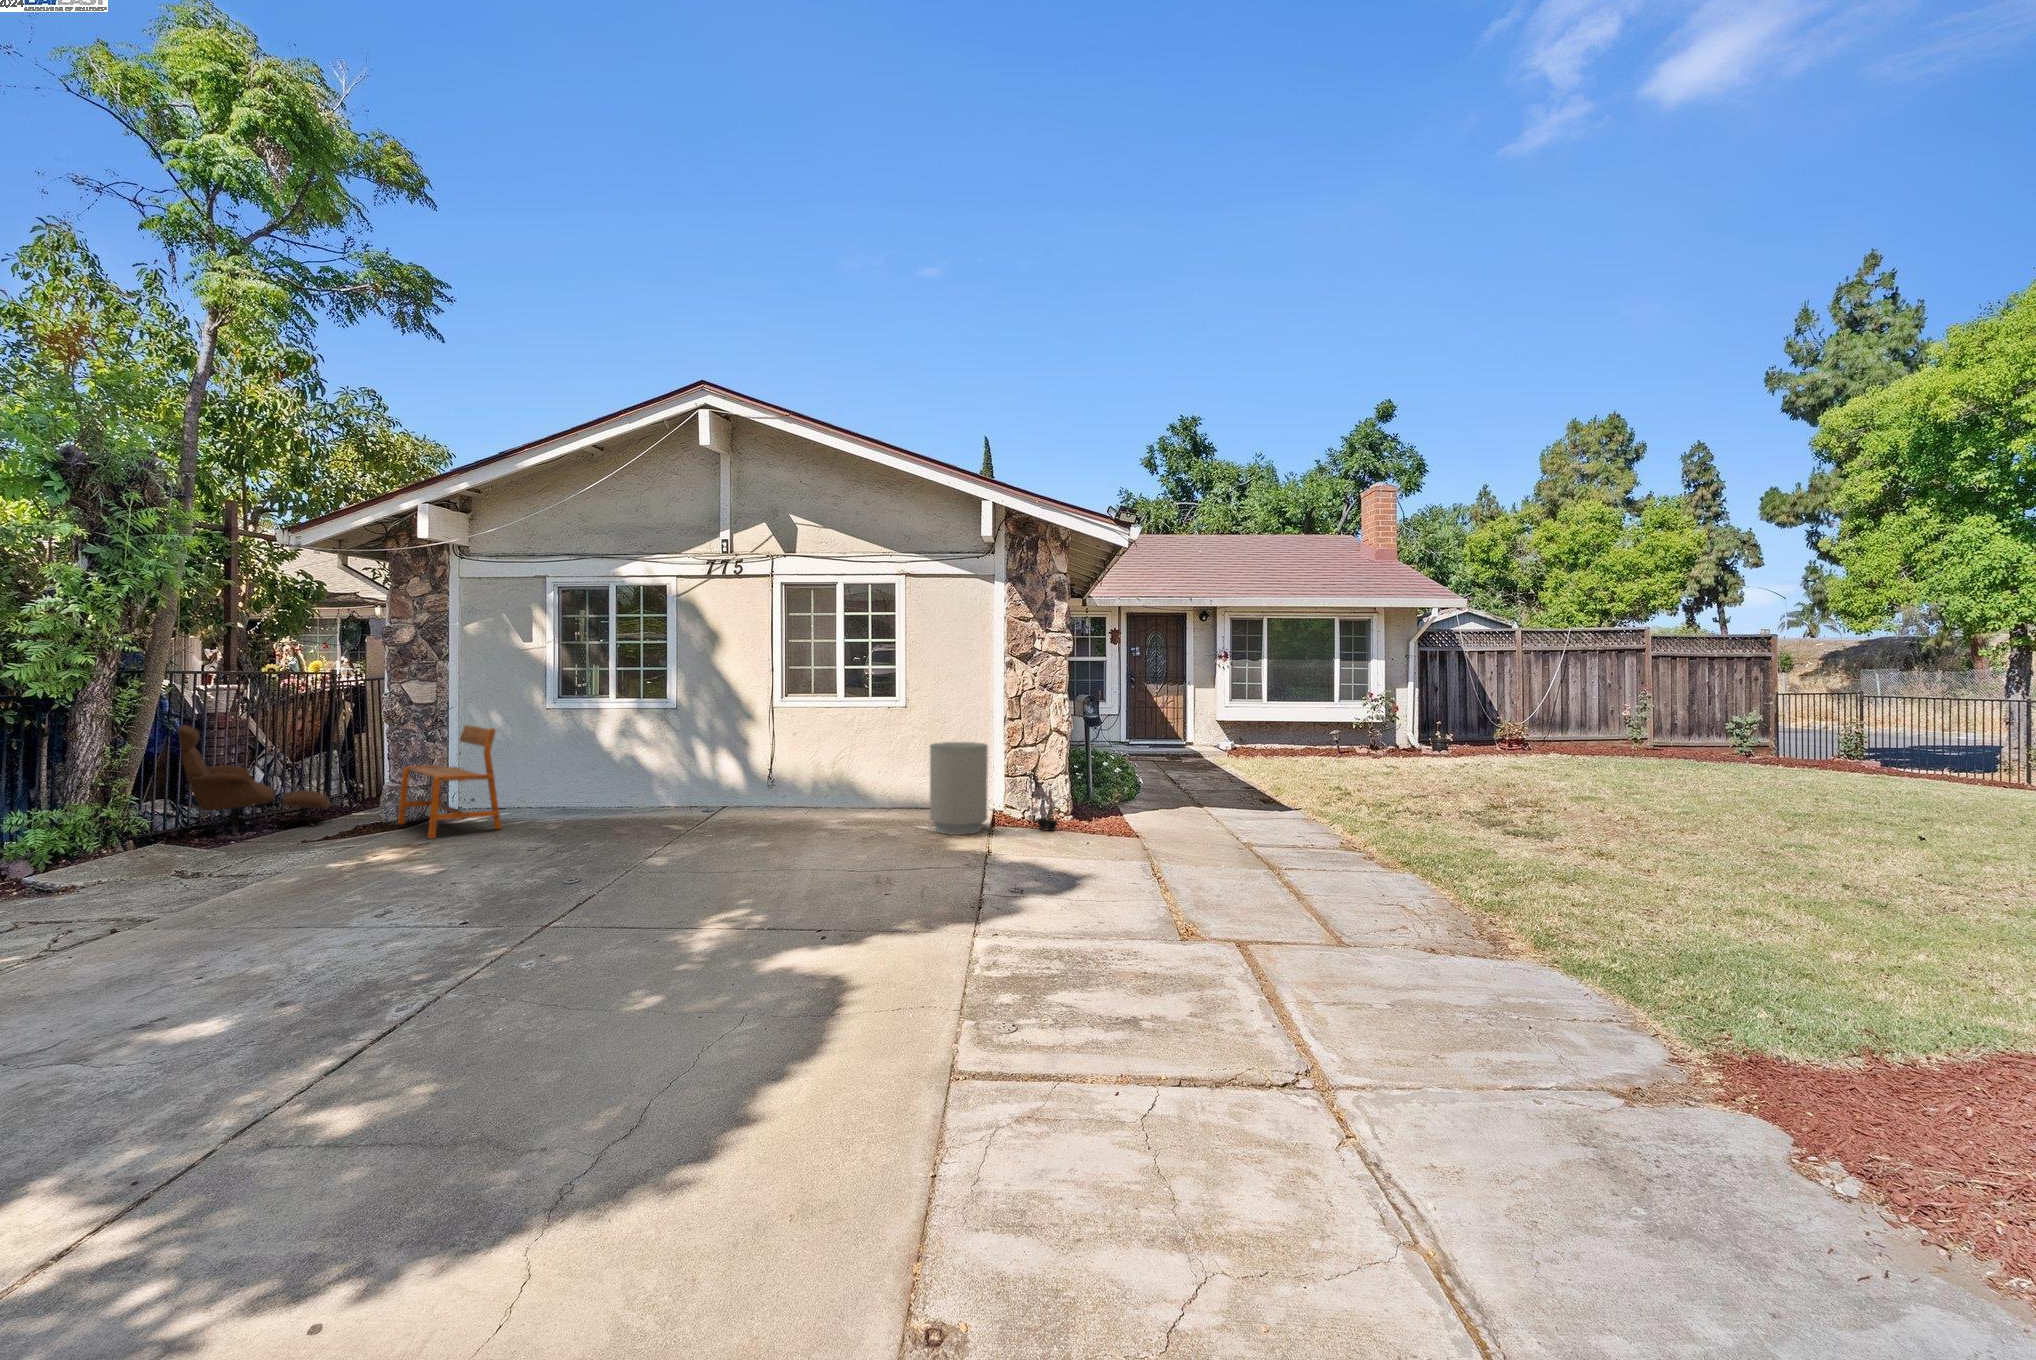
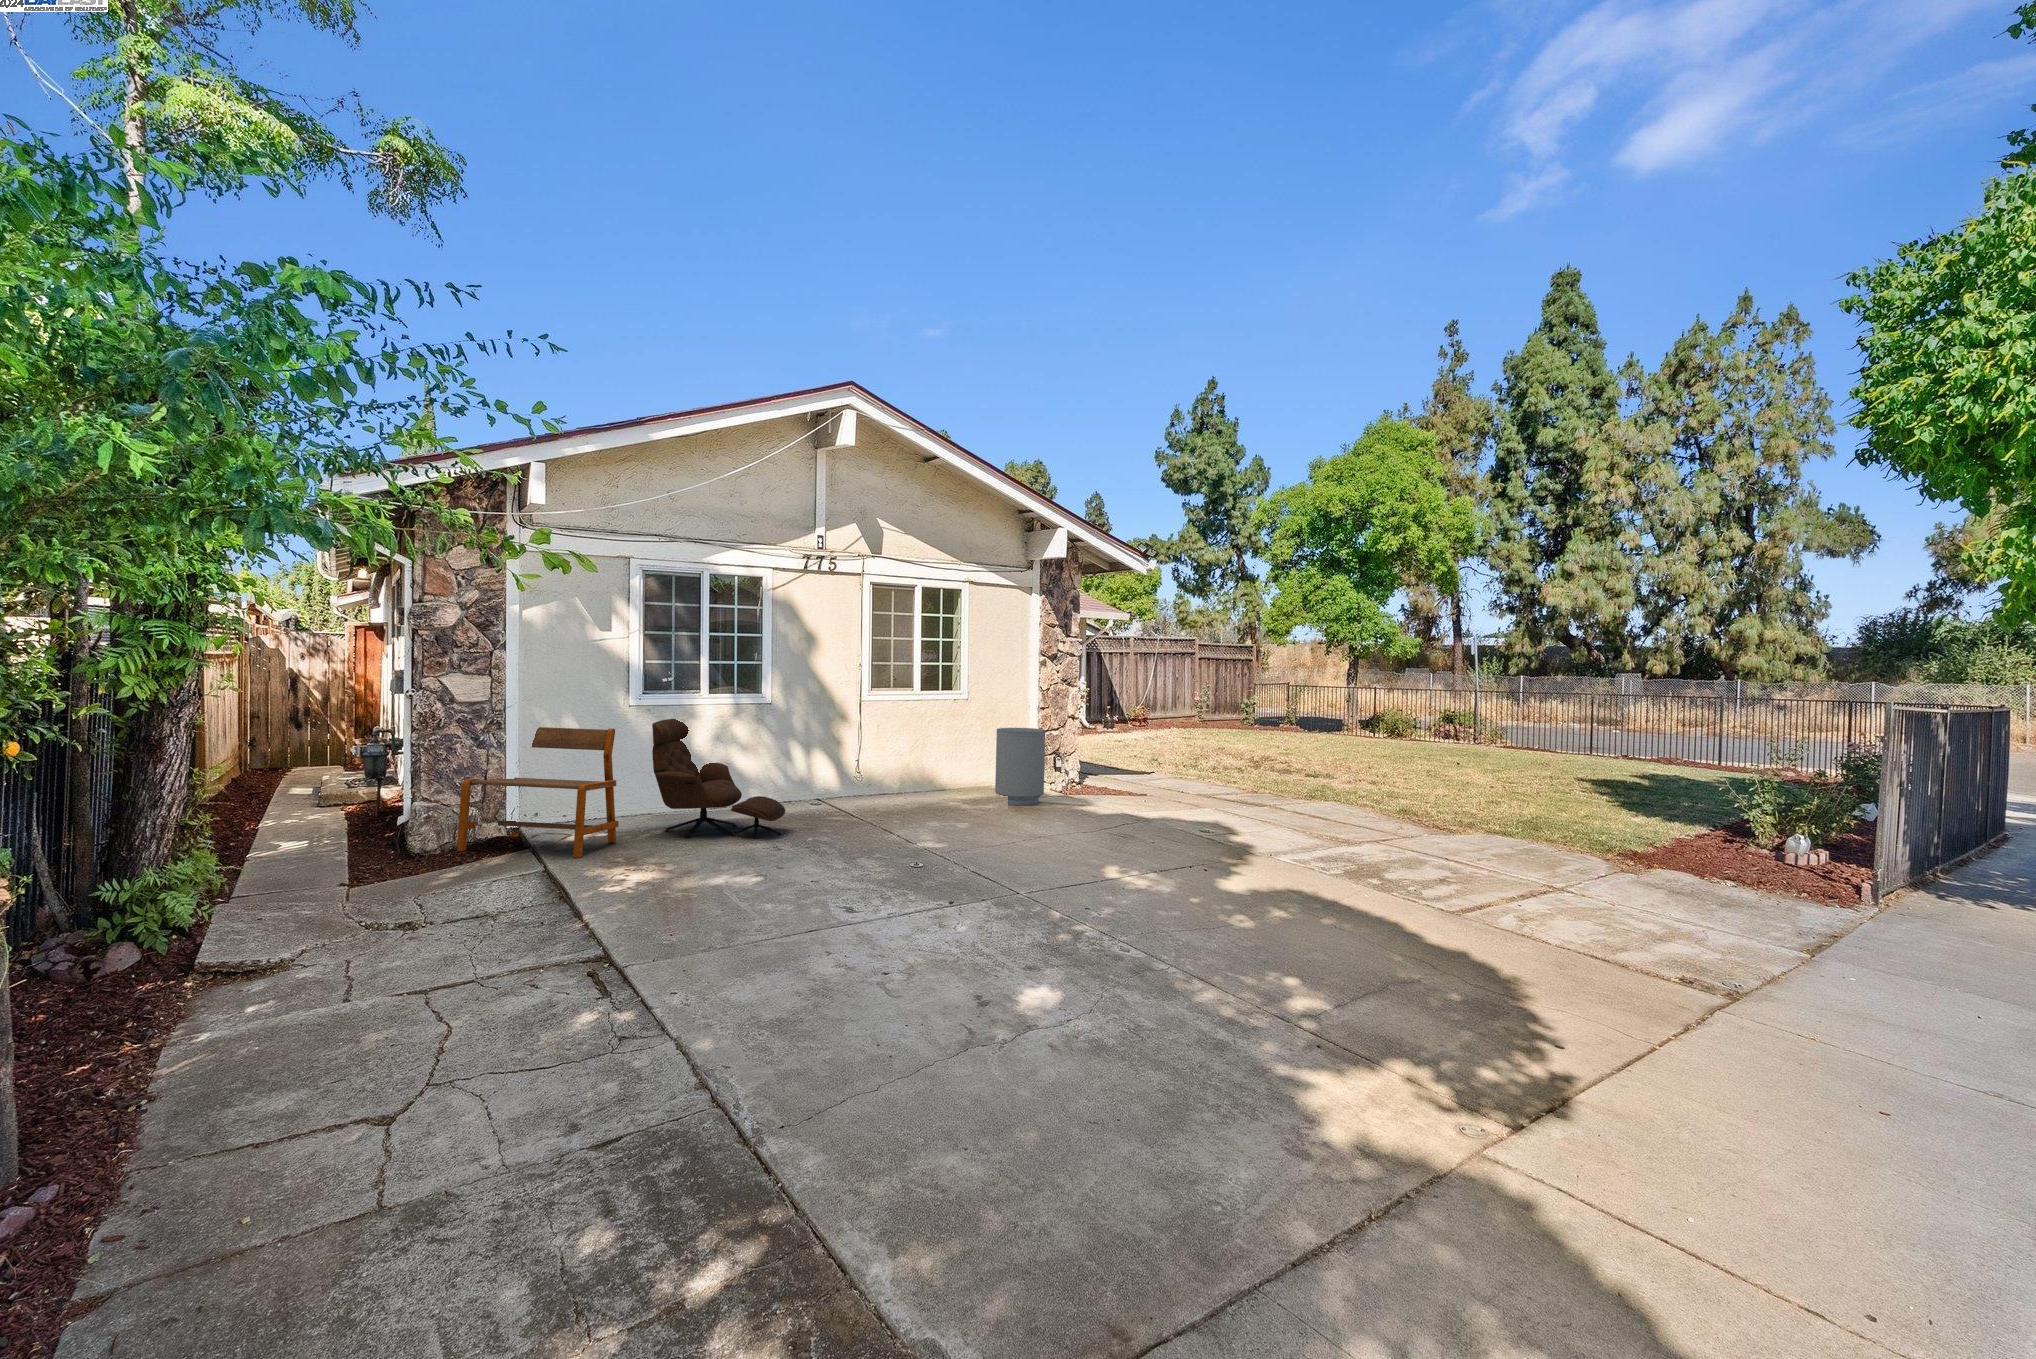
lounge chair: present [178,725,330,836] -> present [652,719,785,839]
potted plant: present [1019,787,1061,831] -> none [1054,757,1088,797]

